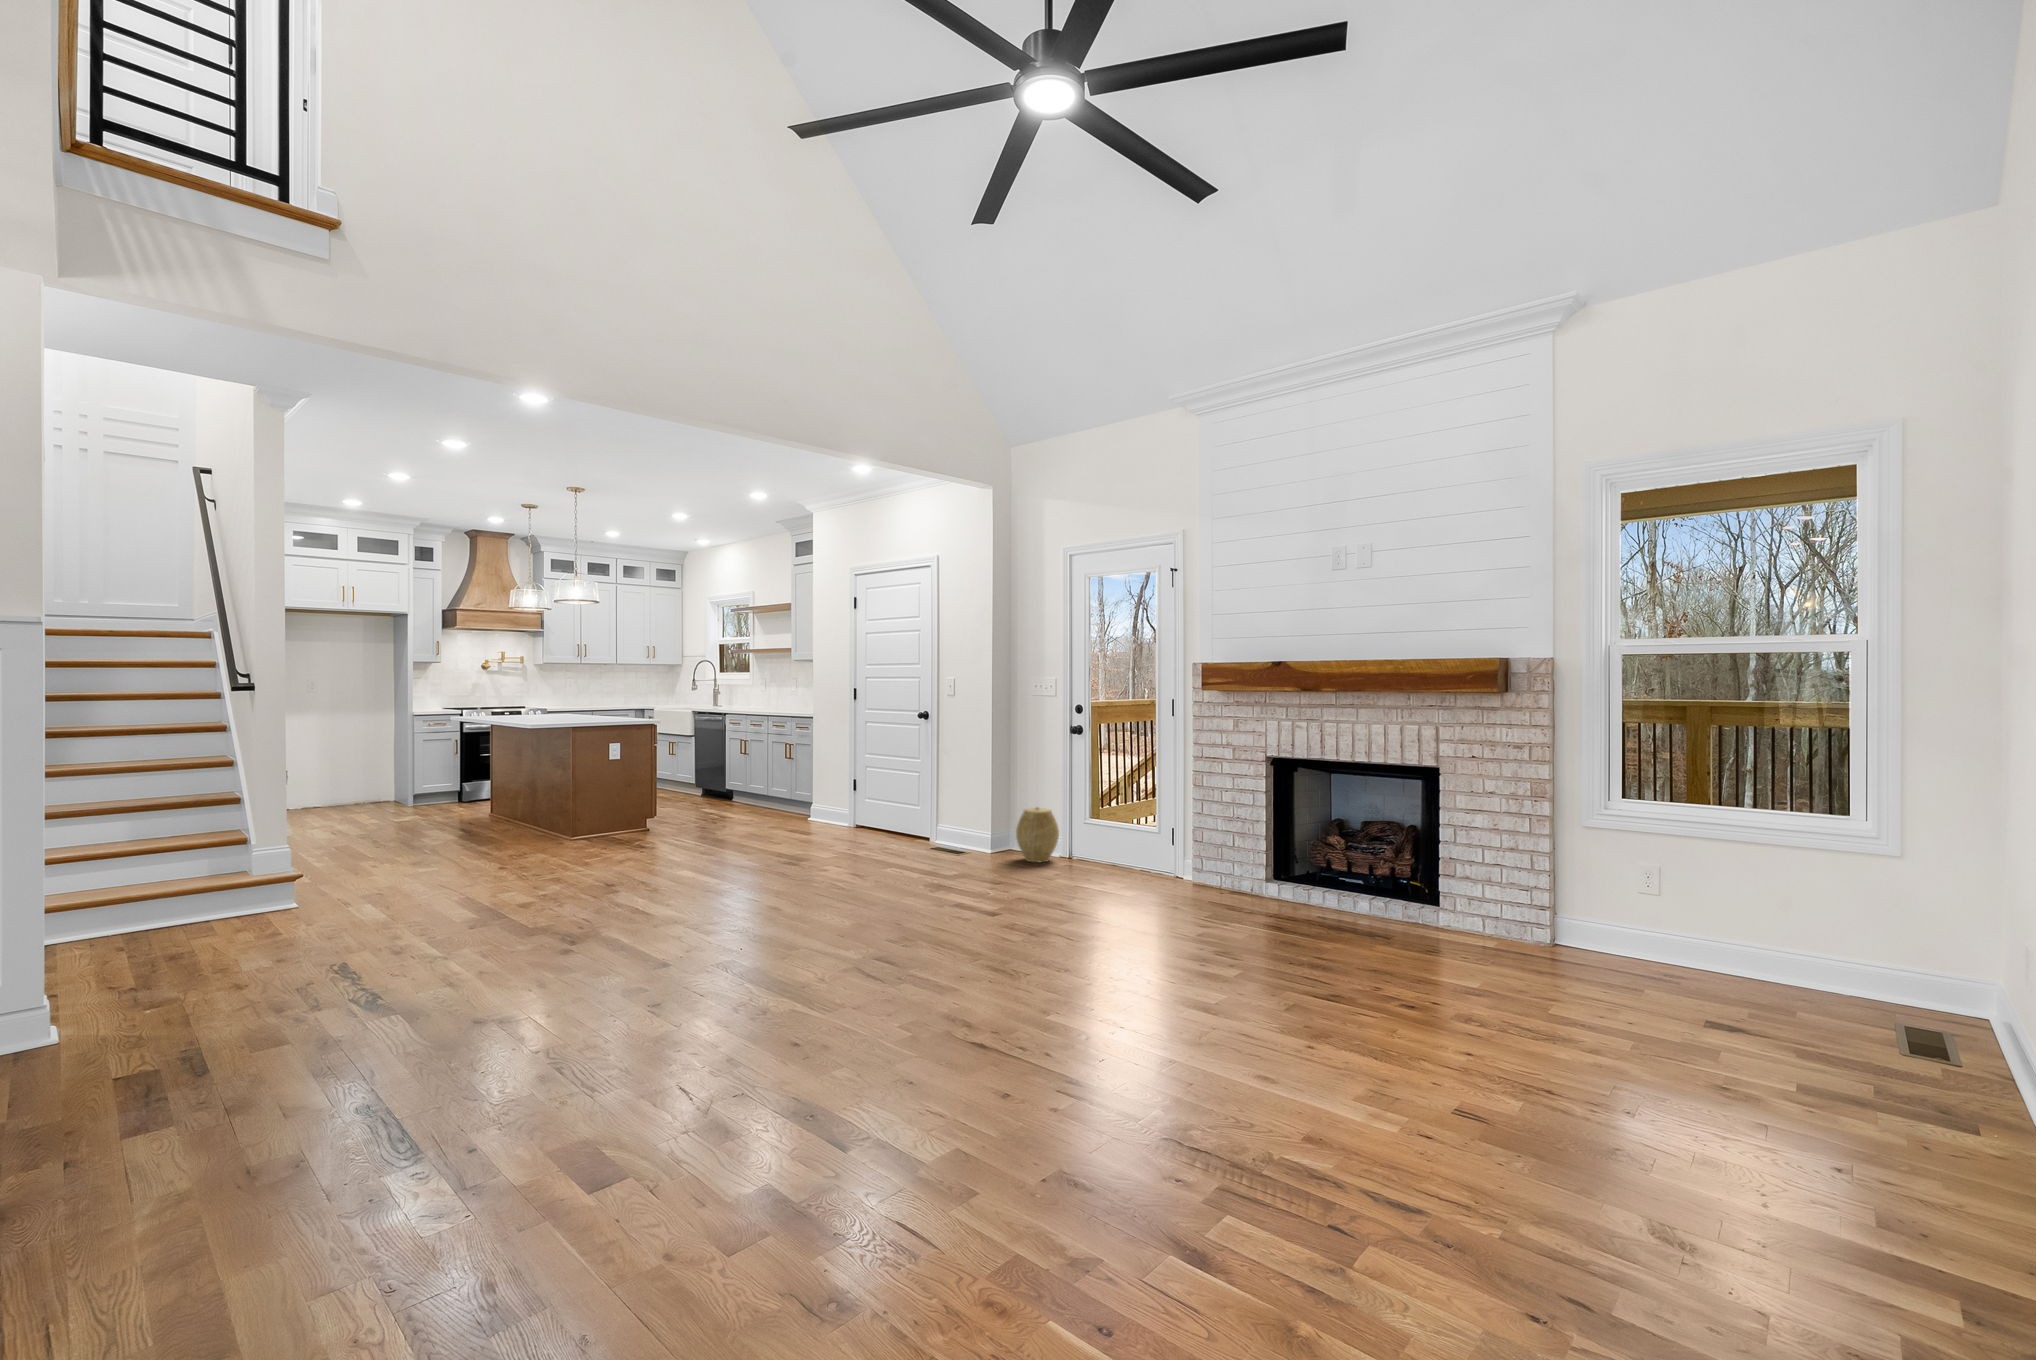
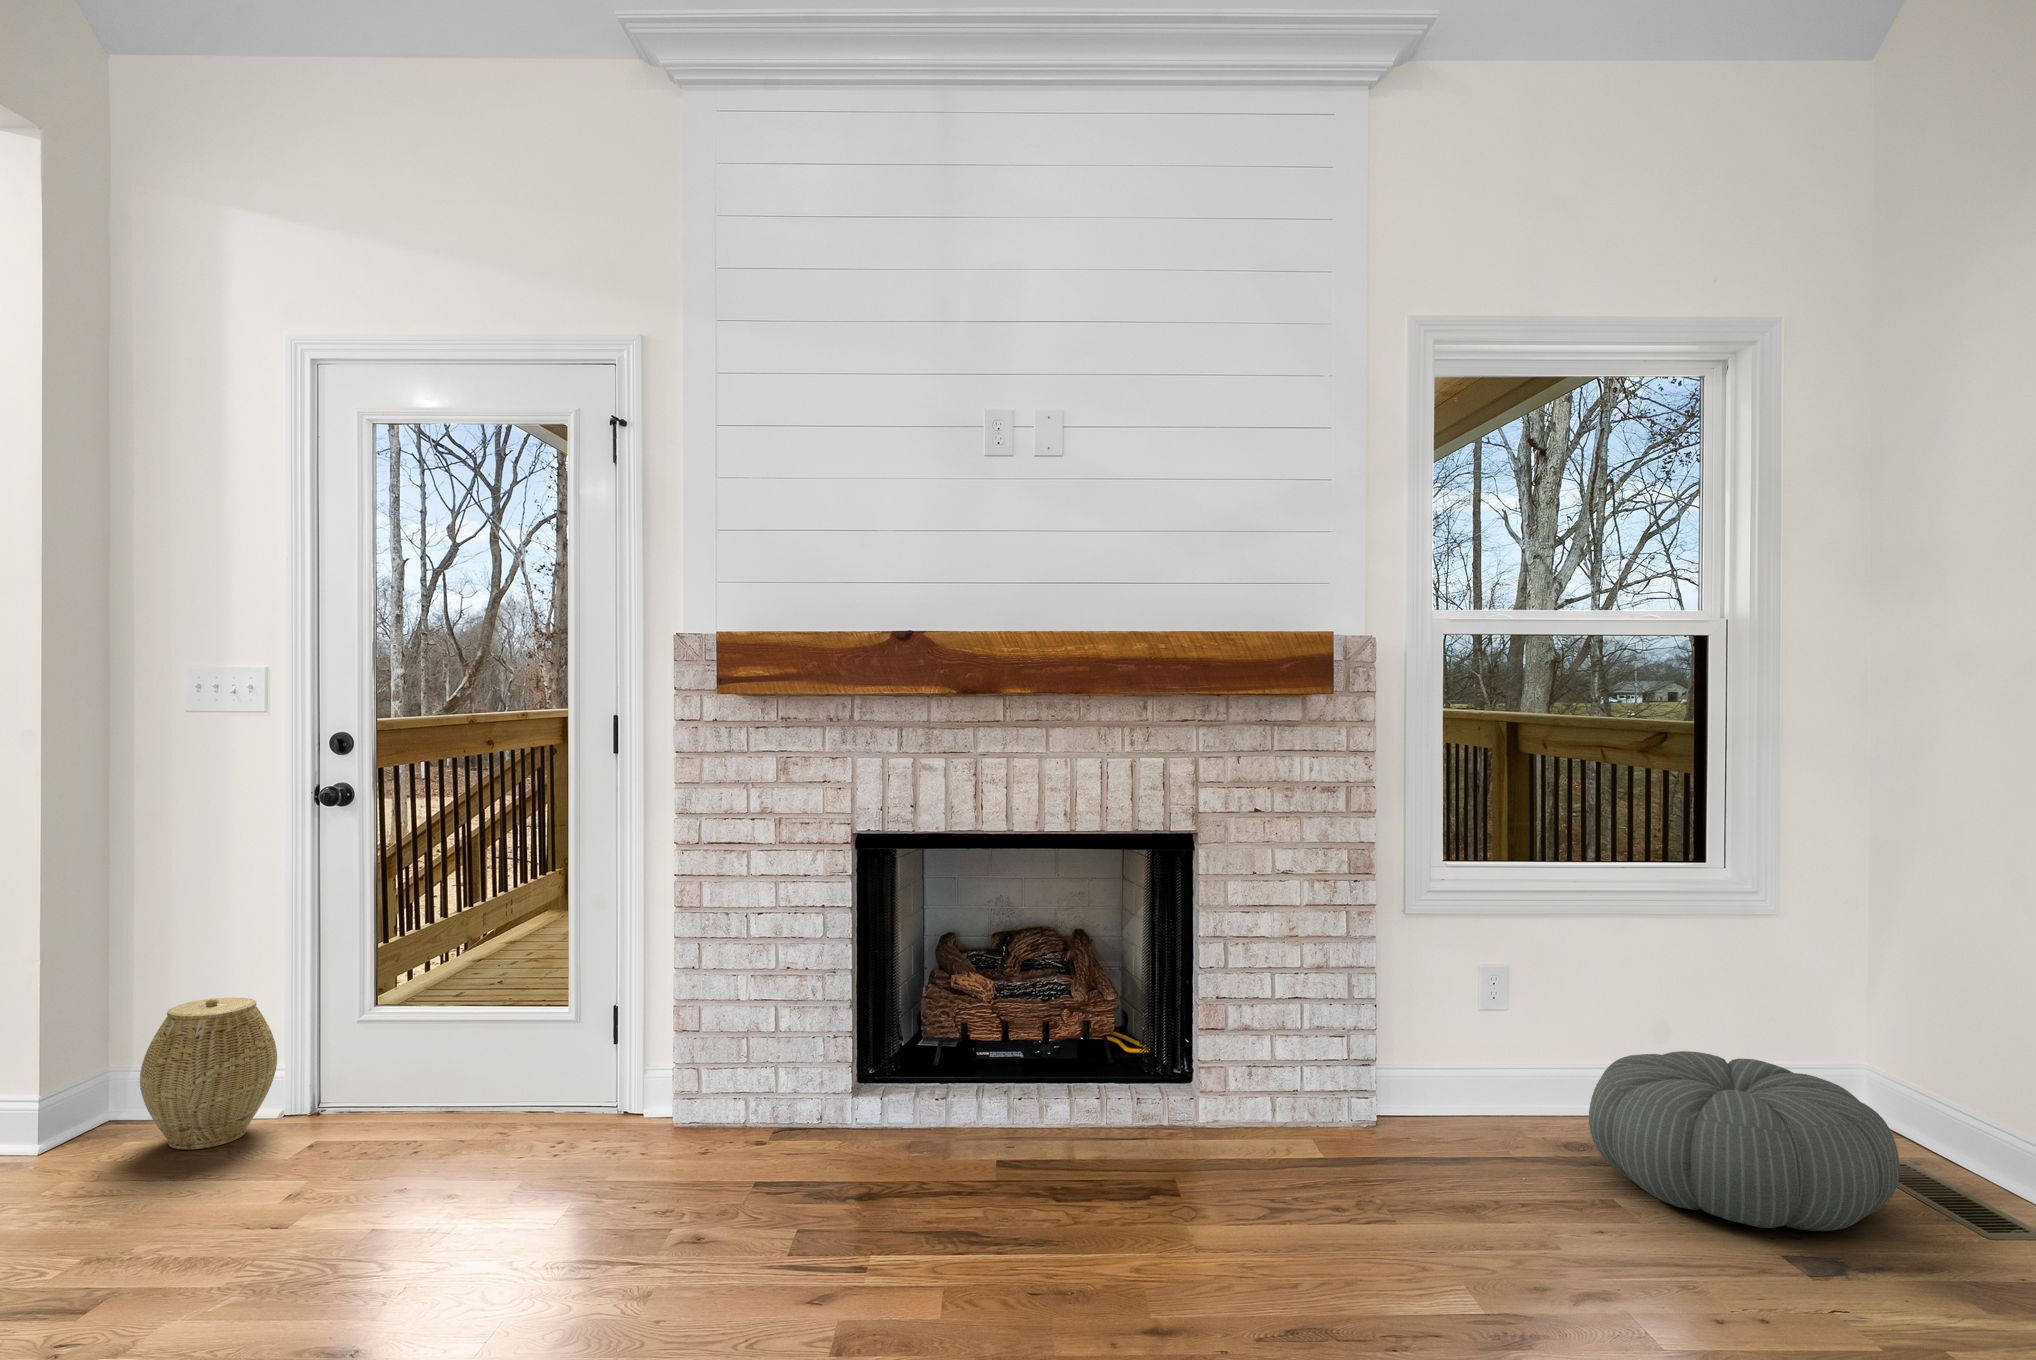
pouf: none [1634,924,1845,1032] -> present [1589,1051,1900,1231]

